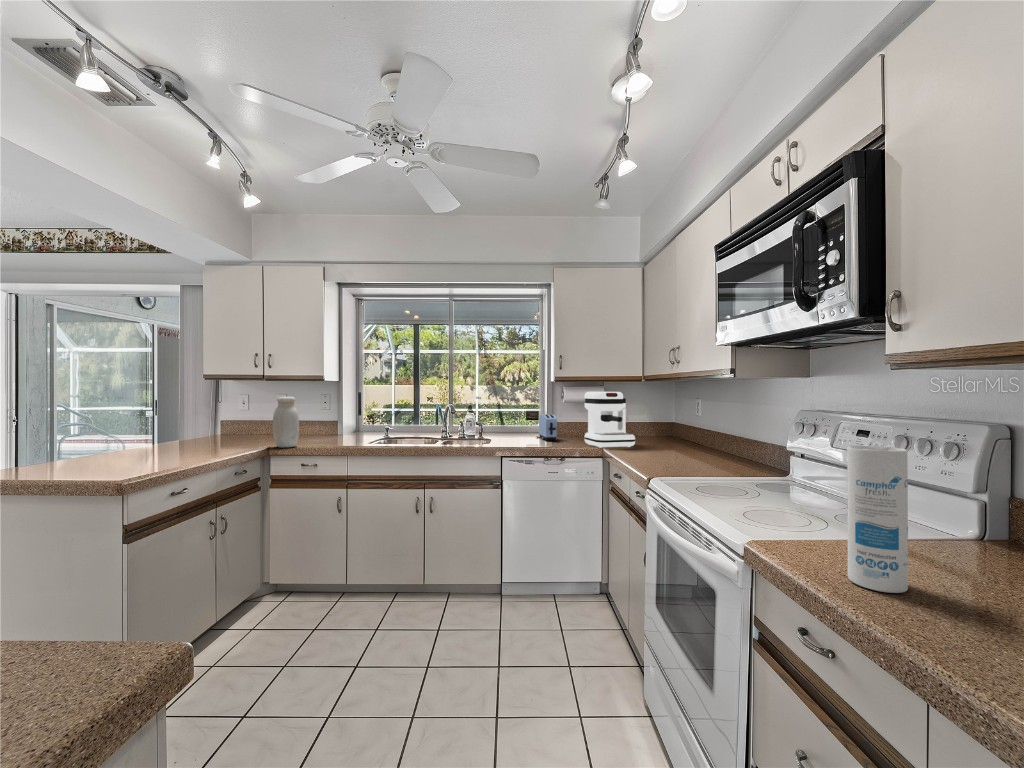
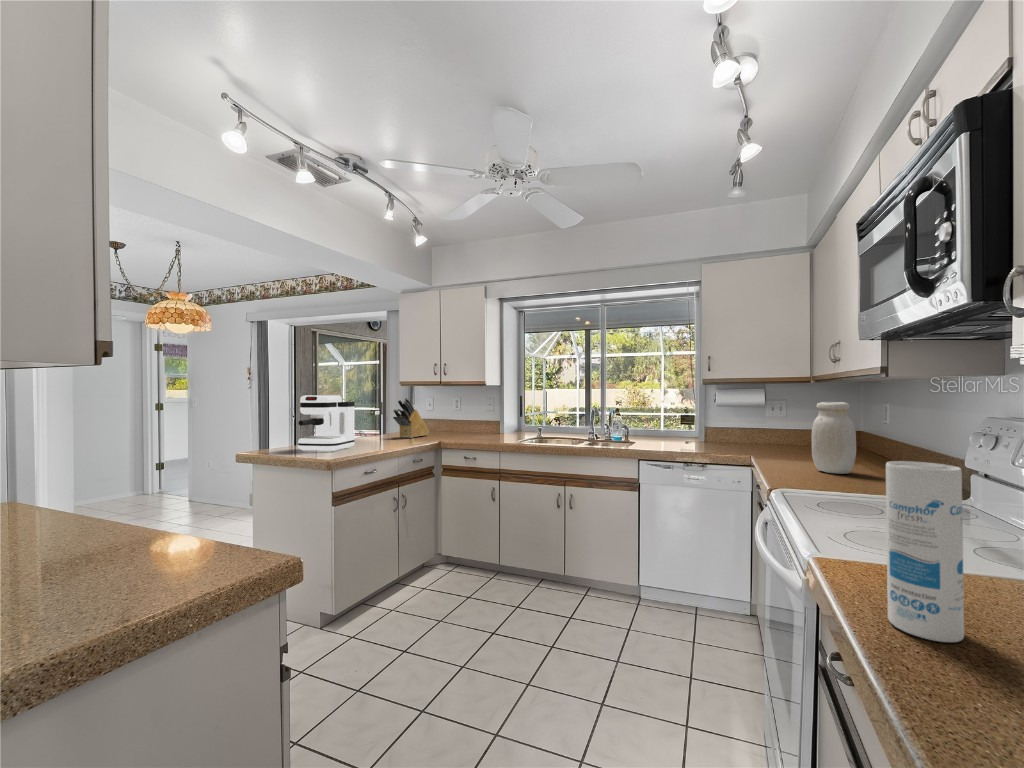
coffee maker: present [585,392,635,448] -> present [298,395,355,452]
knife block: none [198,395,246,445] -> present [393,398,429,438]
jar: present [273,397,299,448] -> present [811,402,856,474]
toaster: present [539,414,557,441] -> none [691,419,707,447]

